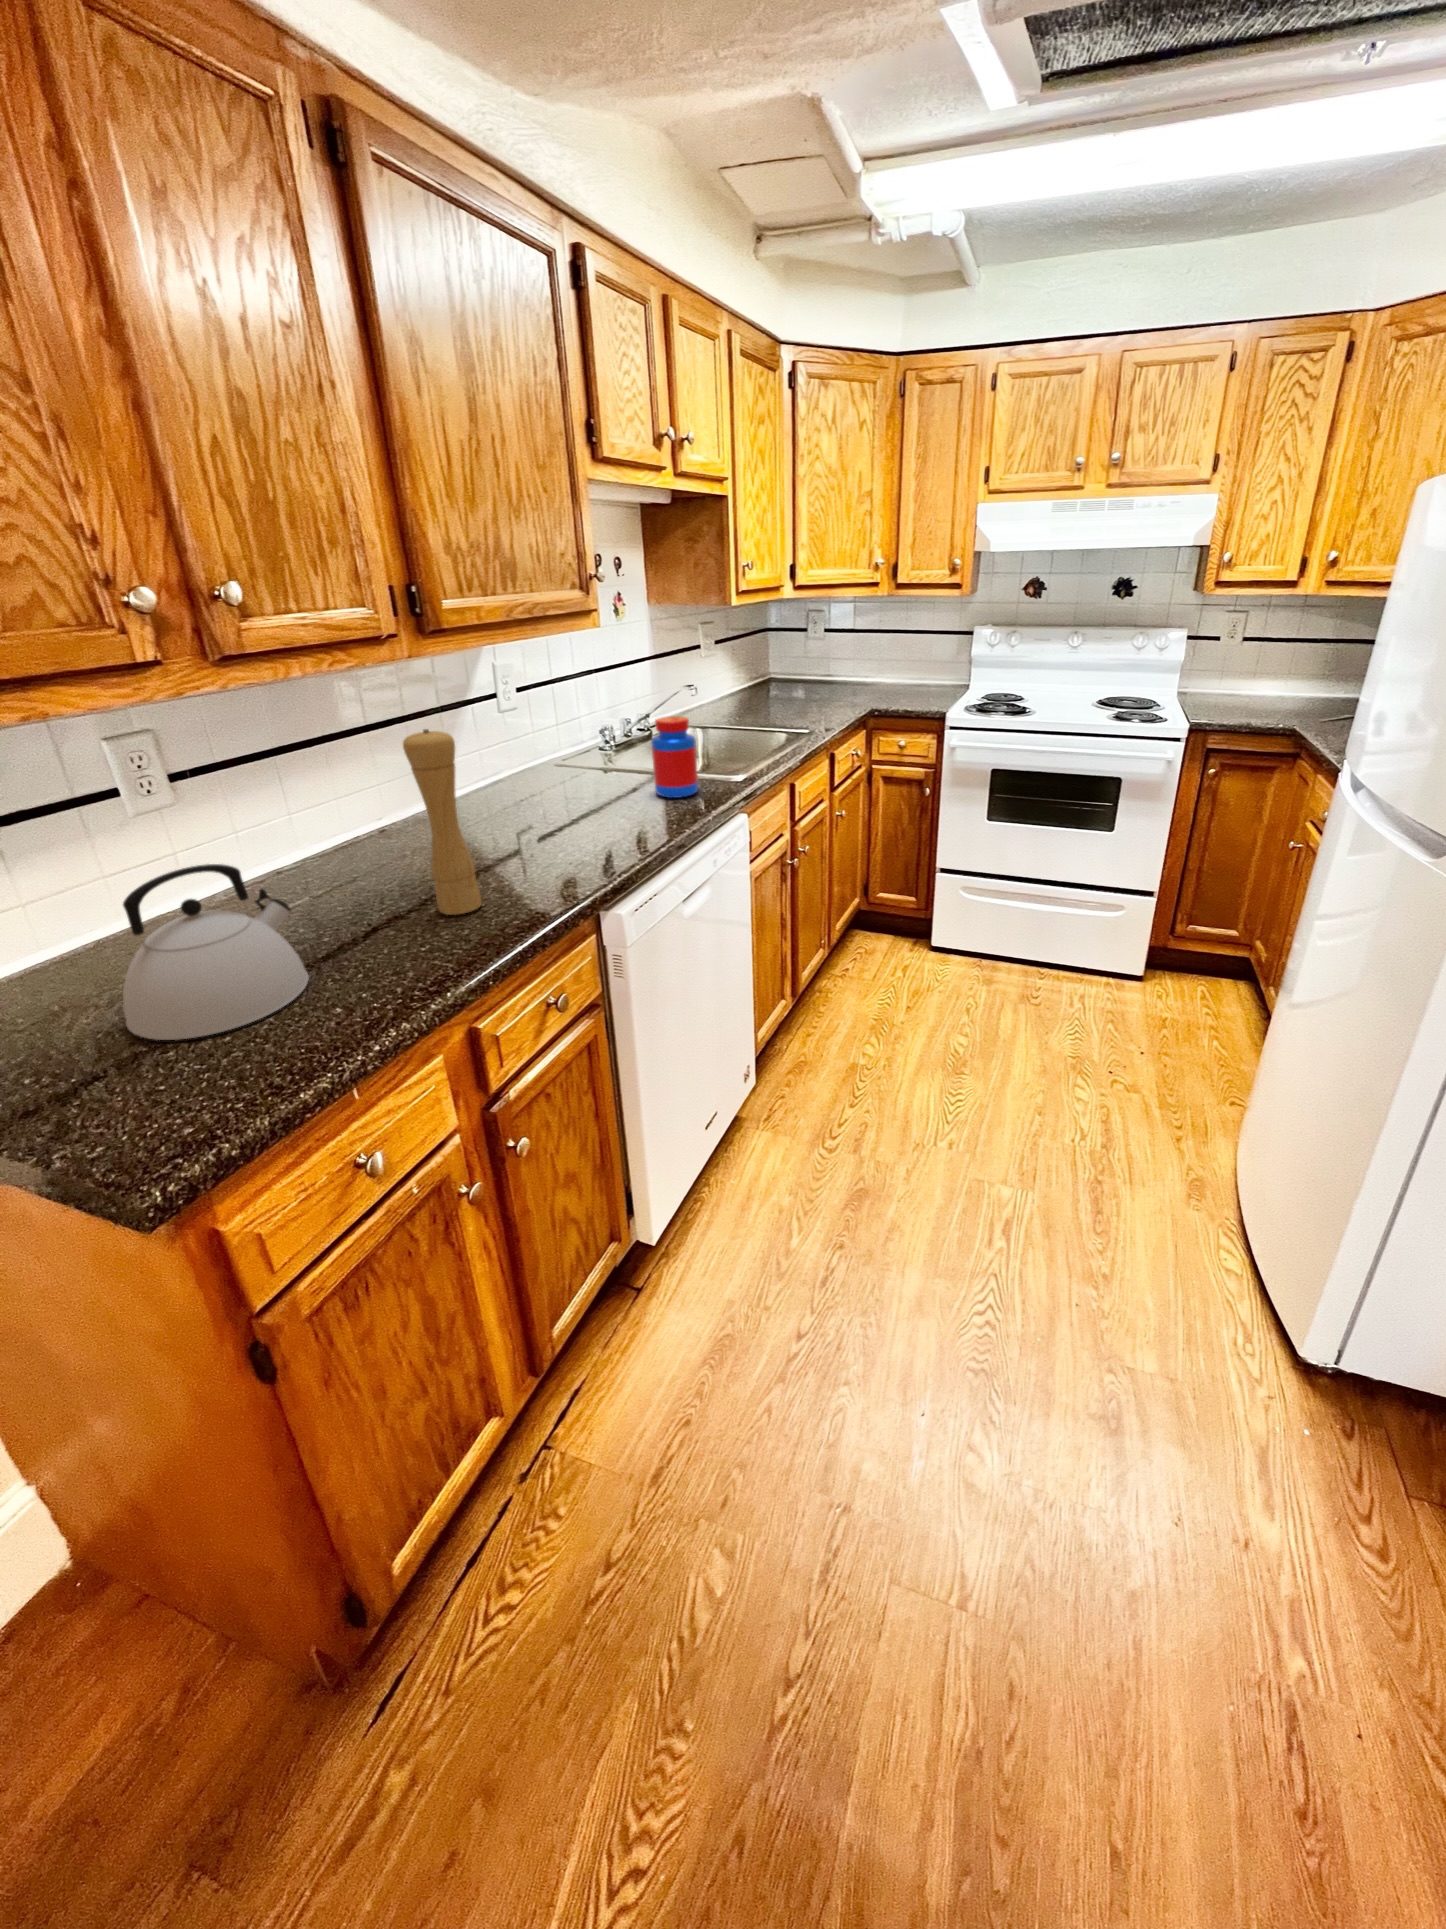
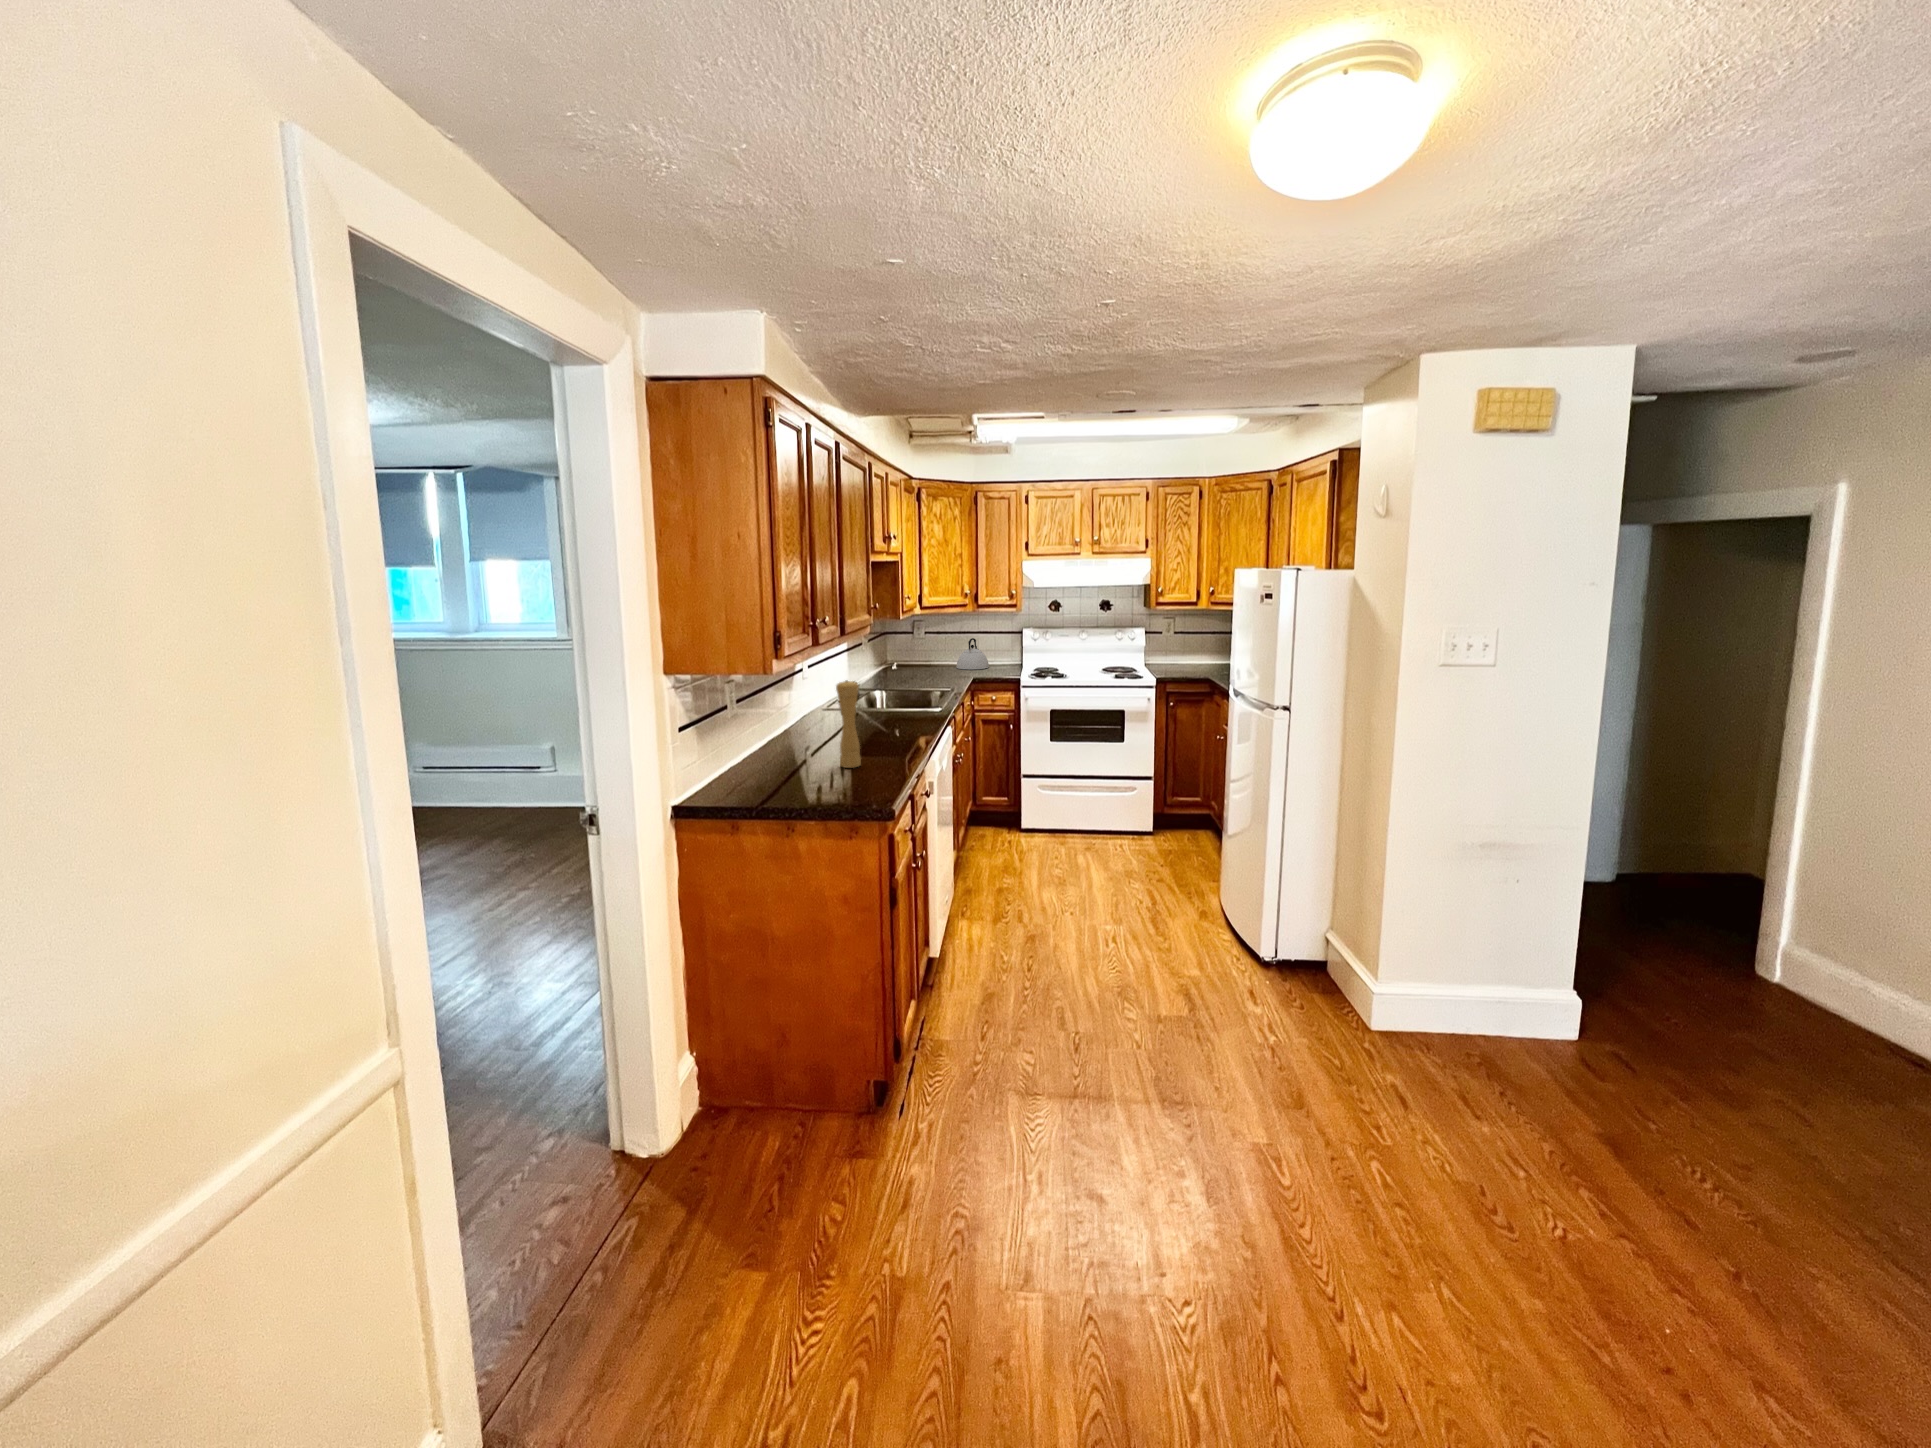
jar: present [651,716,698,798] -> none [890,679,915,722]
kettle: present [123,864,308,1040] -> present [956,638,989,670]

